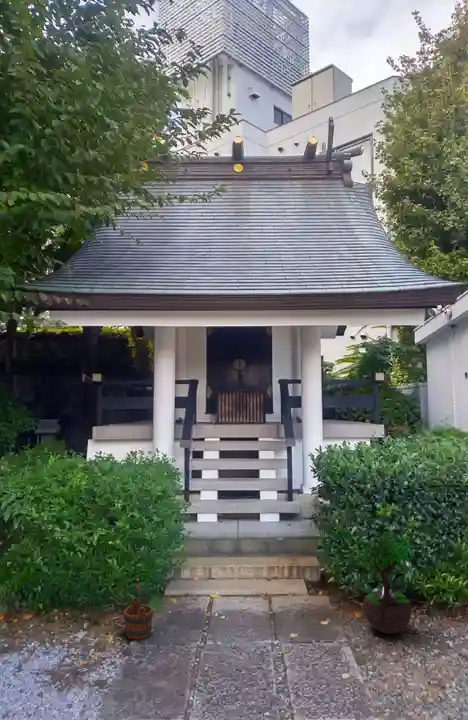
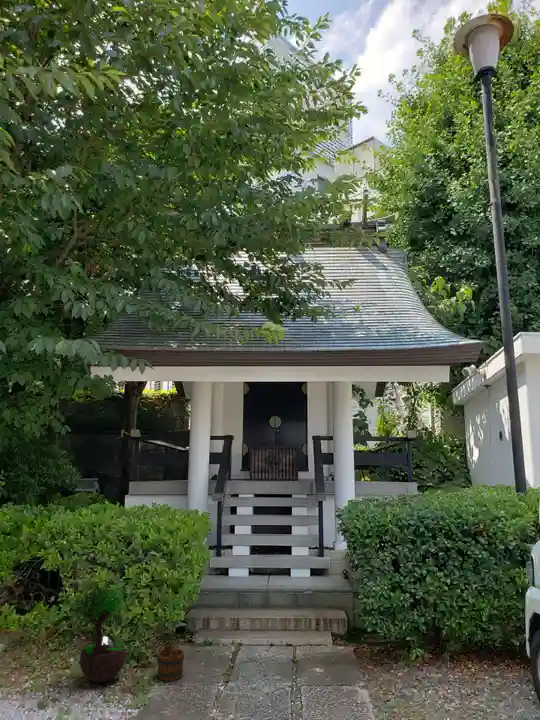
potted tree: present [353,530,413,634] -> present [67,583,126,682]

